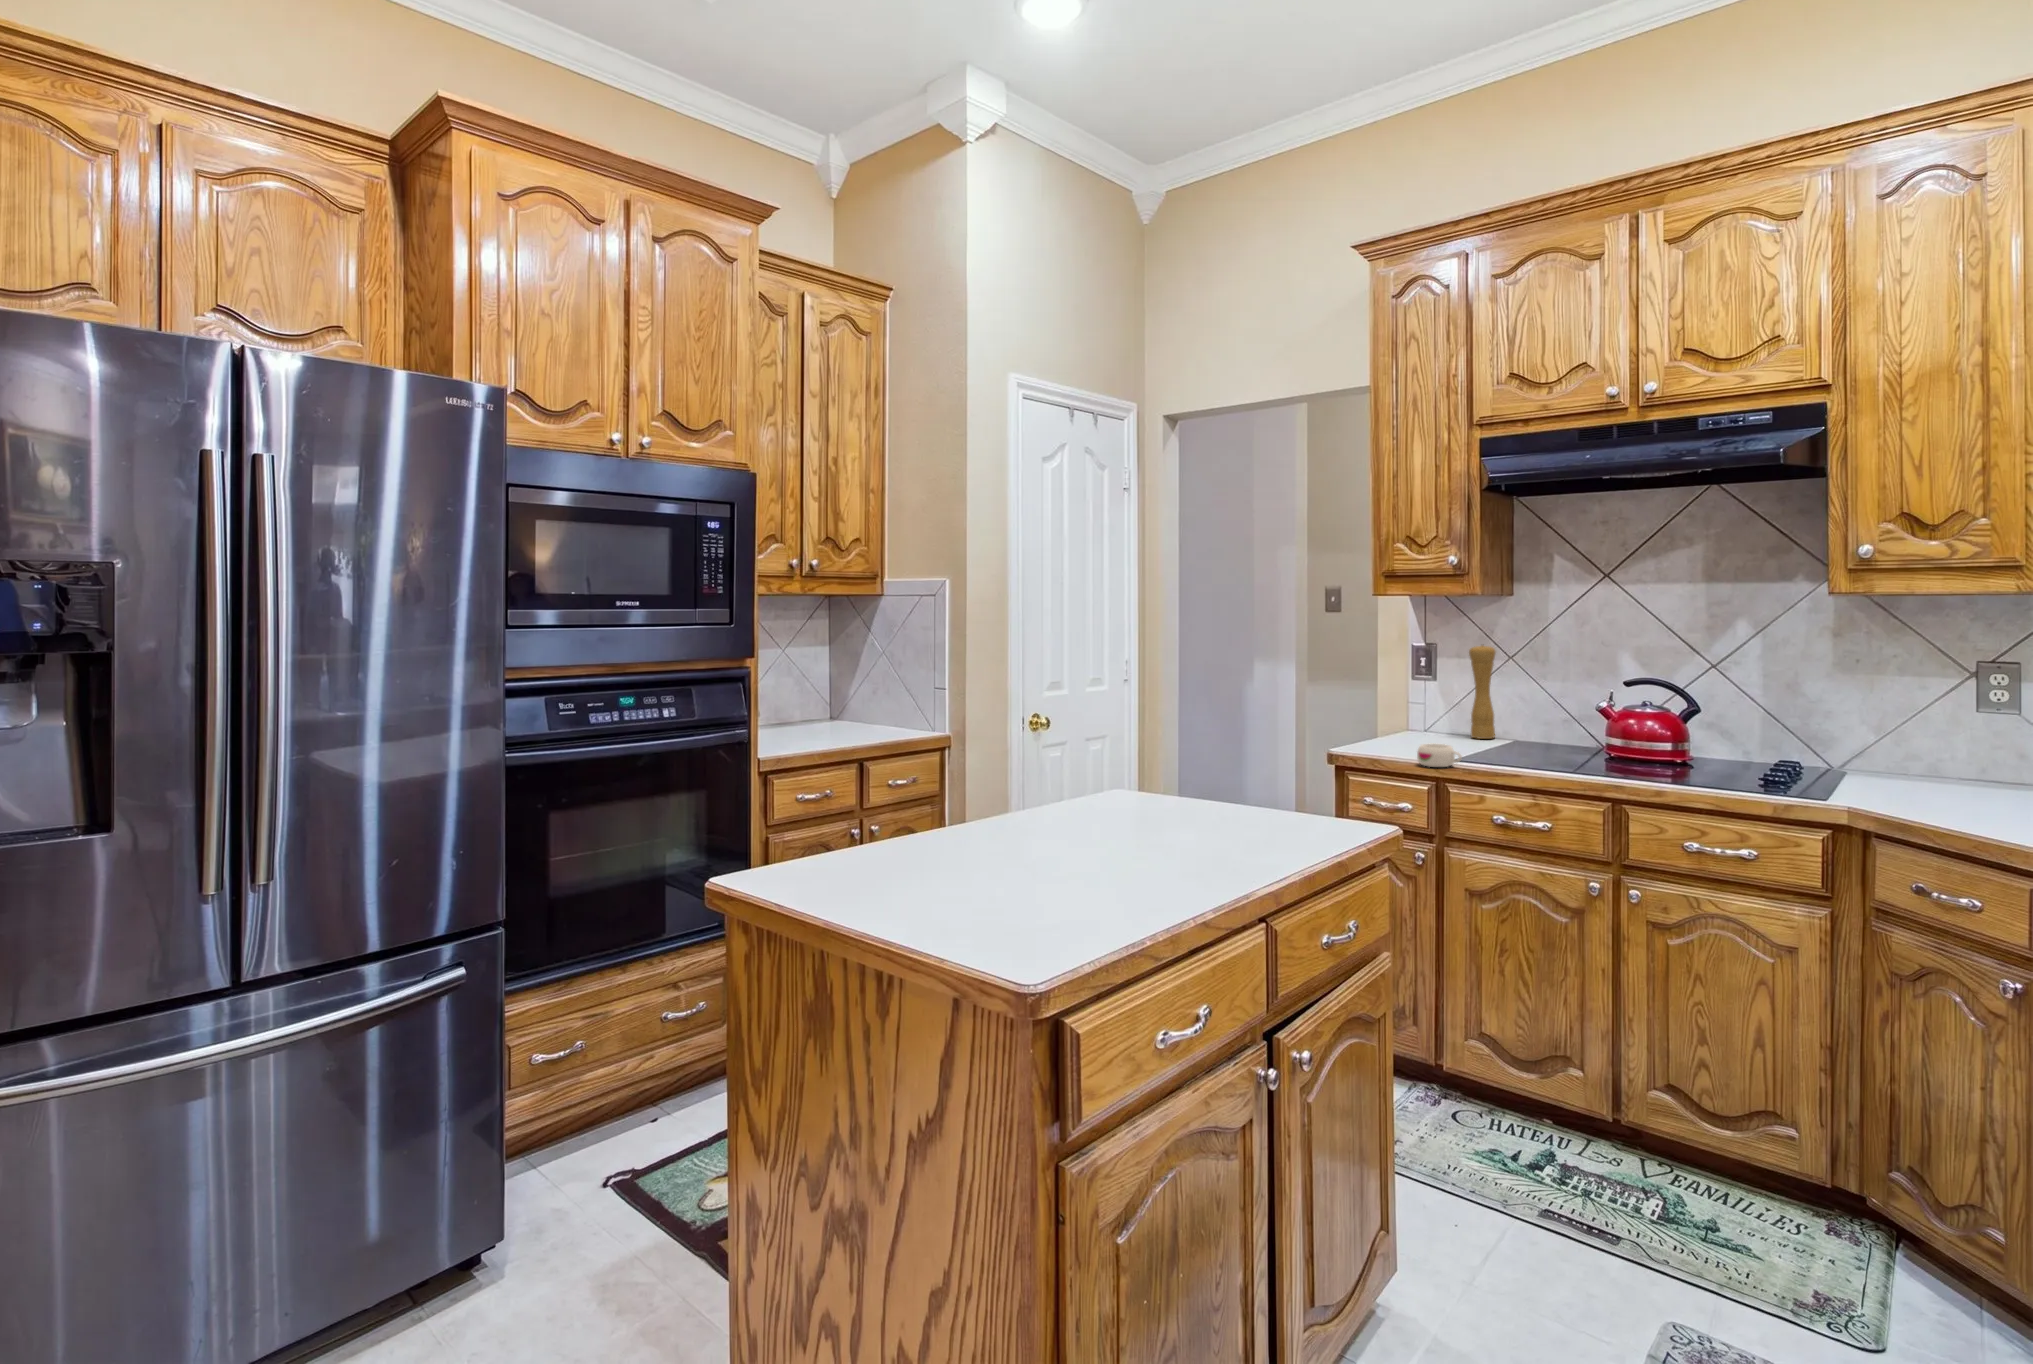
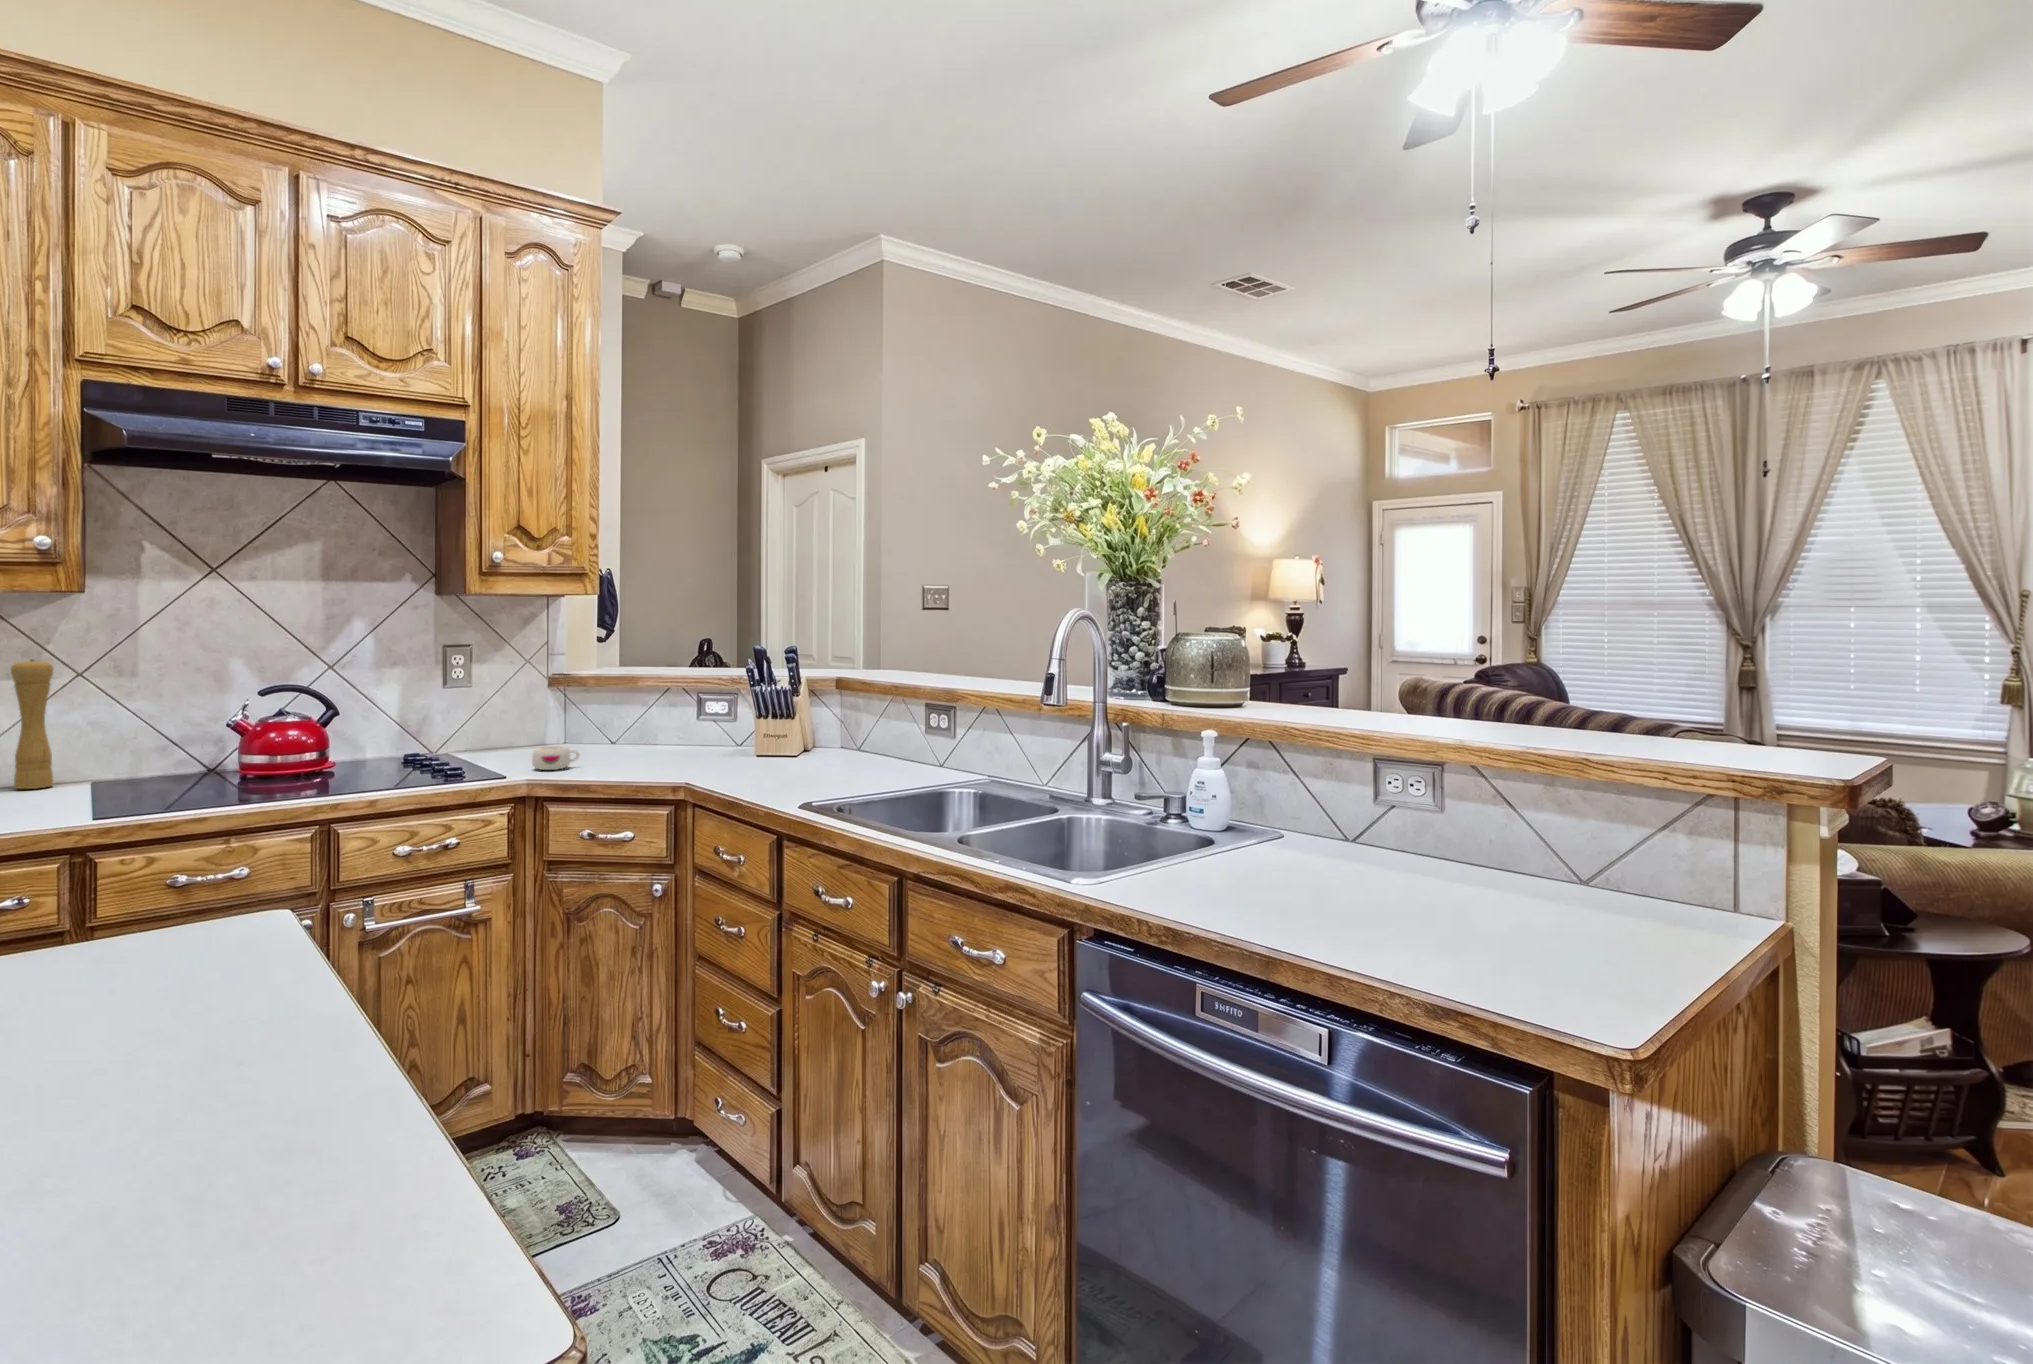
mug: present [1417,744,1462,767] -> present [532,746,579,770]

